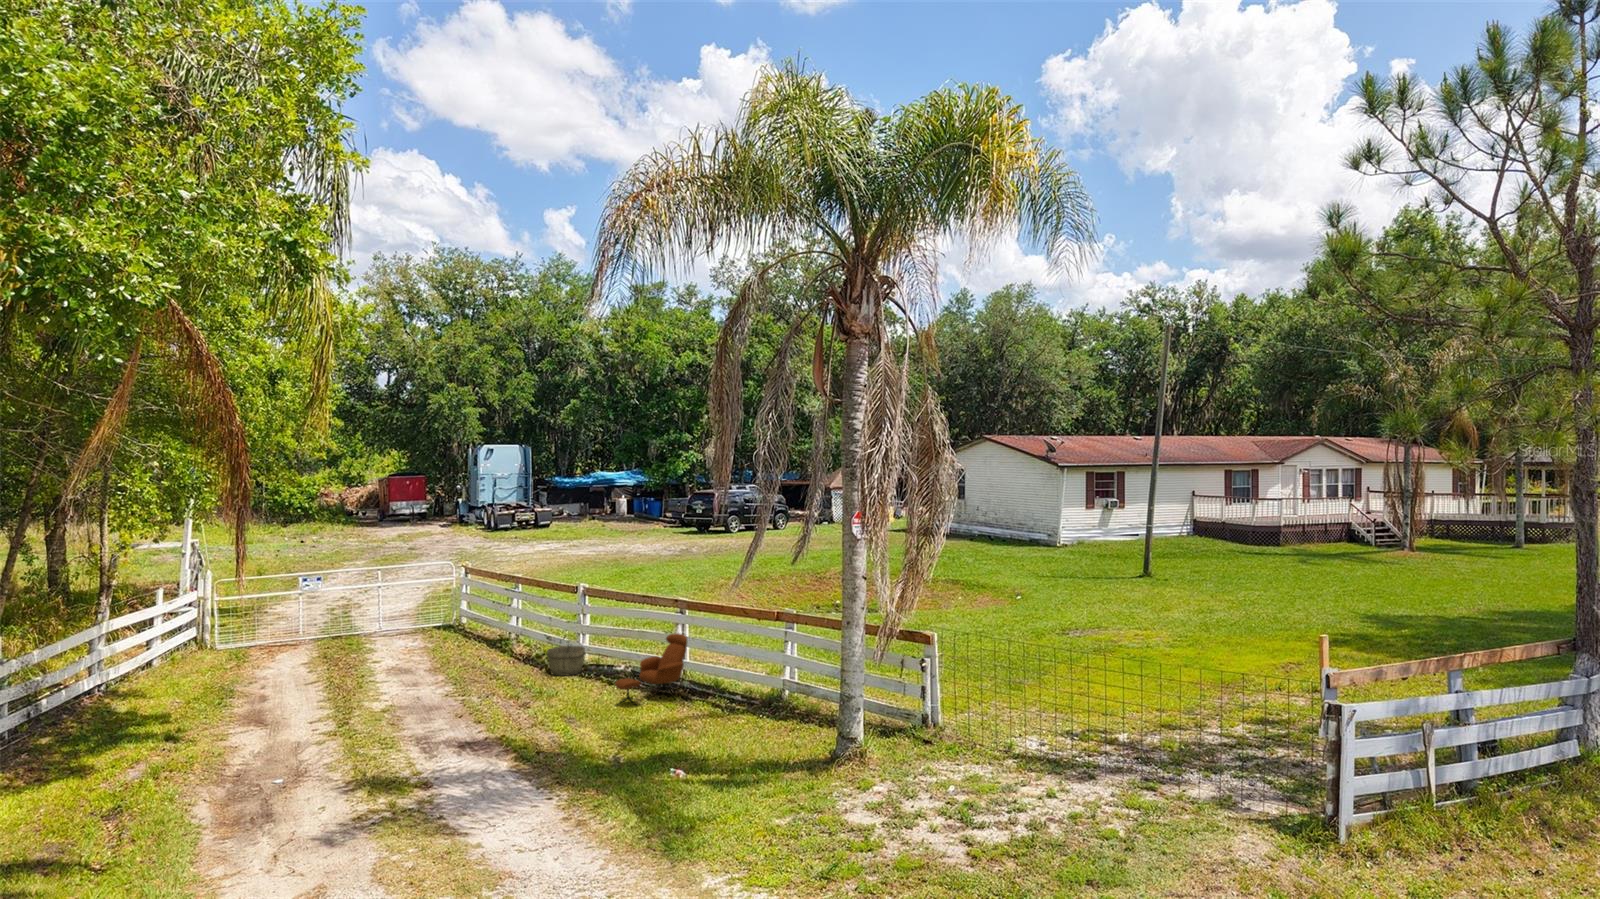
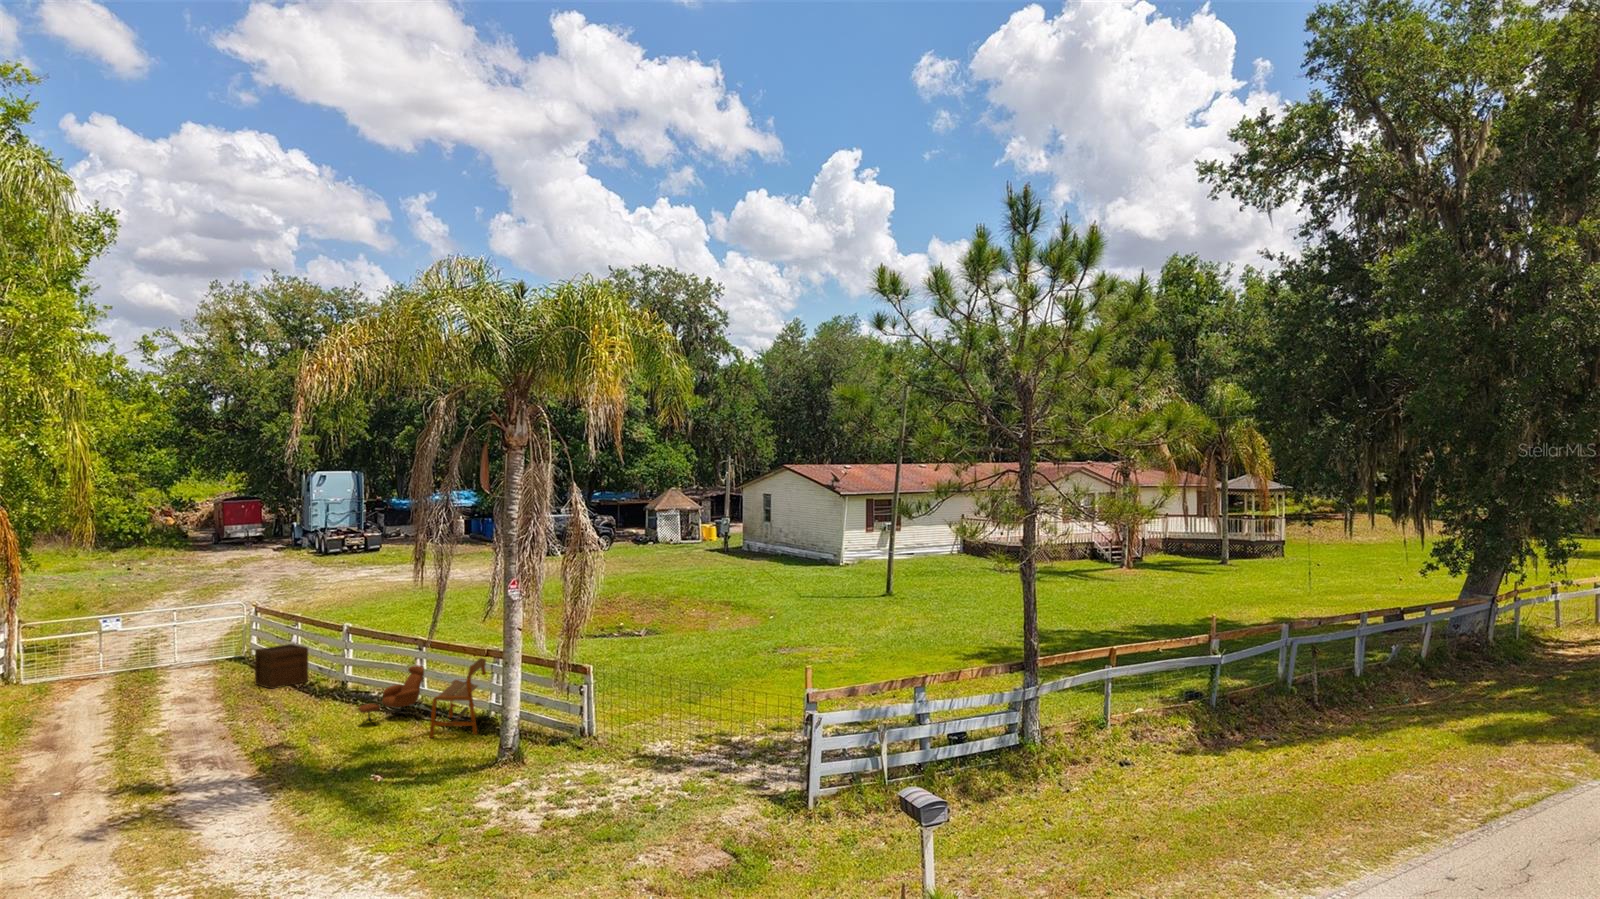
wooden crate: none [473,608,532,659] -> present [255,644,308,689]
bench: none [713,618,774,724] -> present [429,658,486,738]
wooden bucket: present [547,645,585,676] -> none [312,672,349,702]

